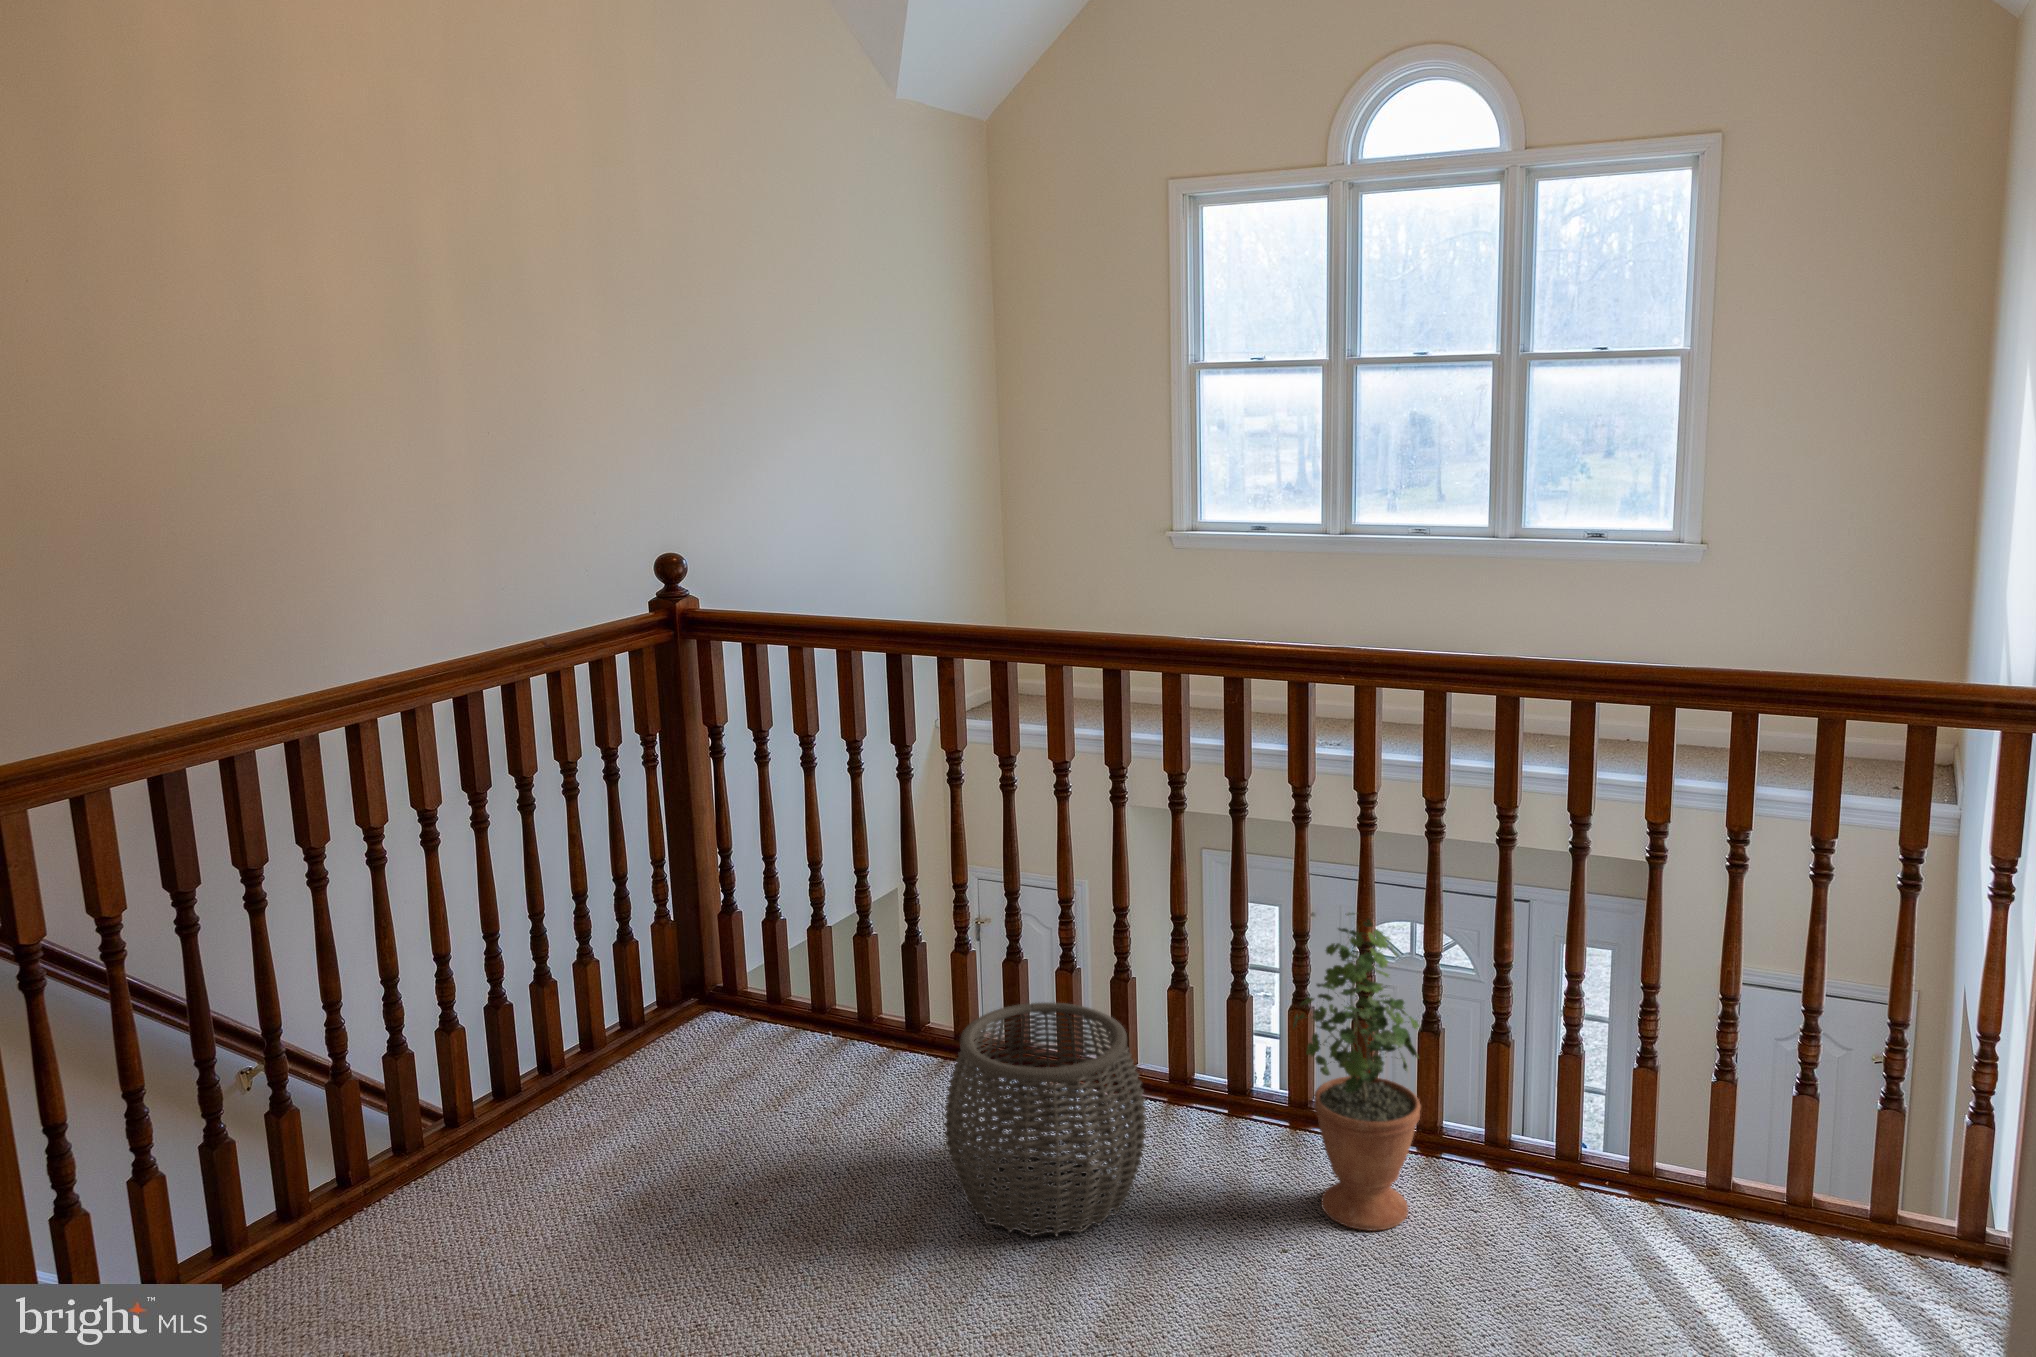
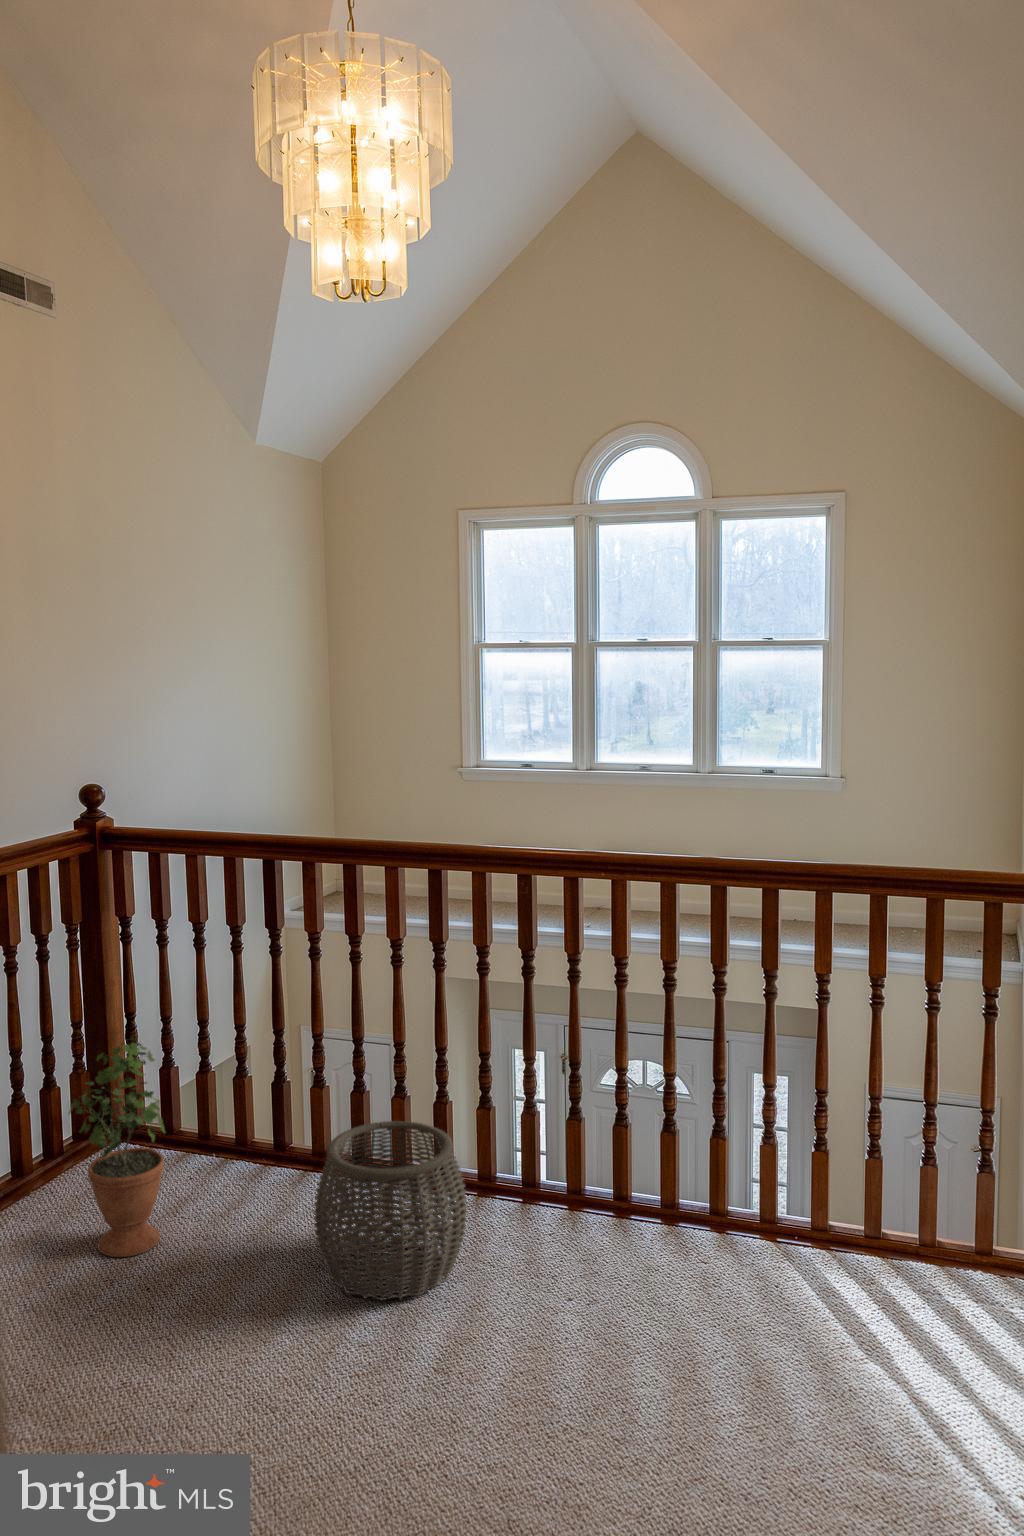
potted plant: present [1293,913,1421,1231] -> present [68,1036,165,1257]

